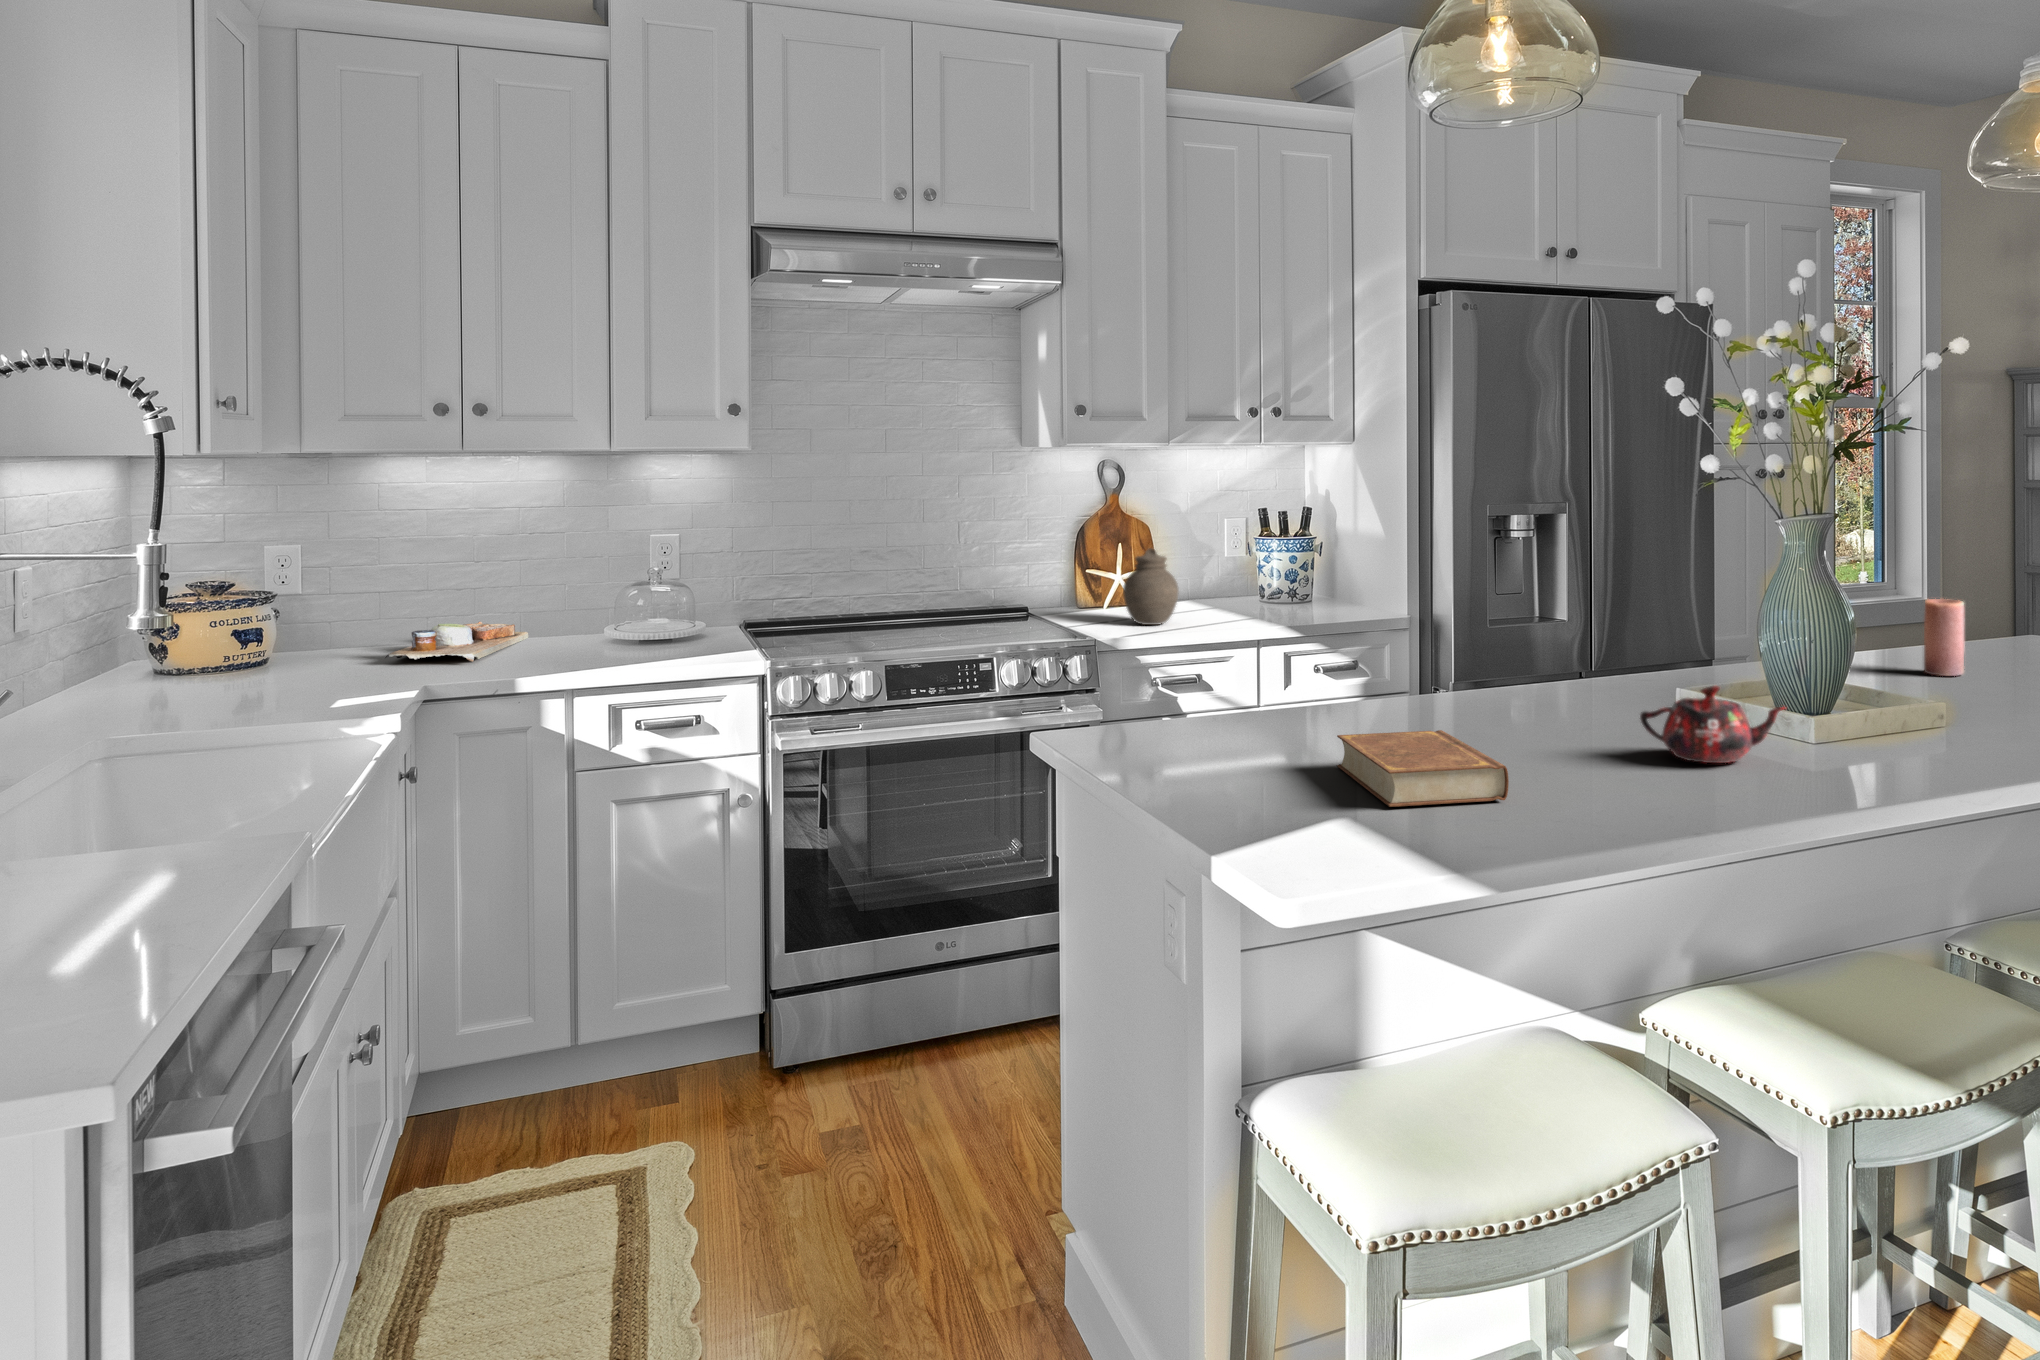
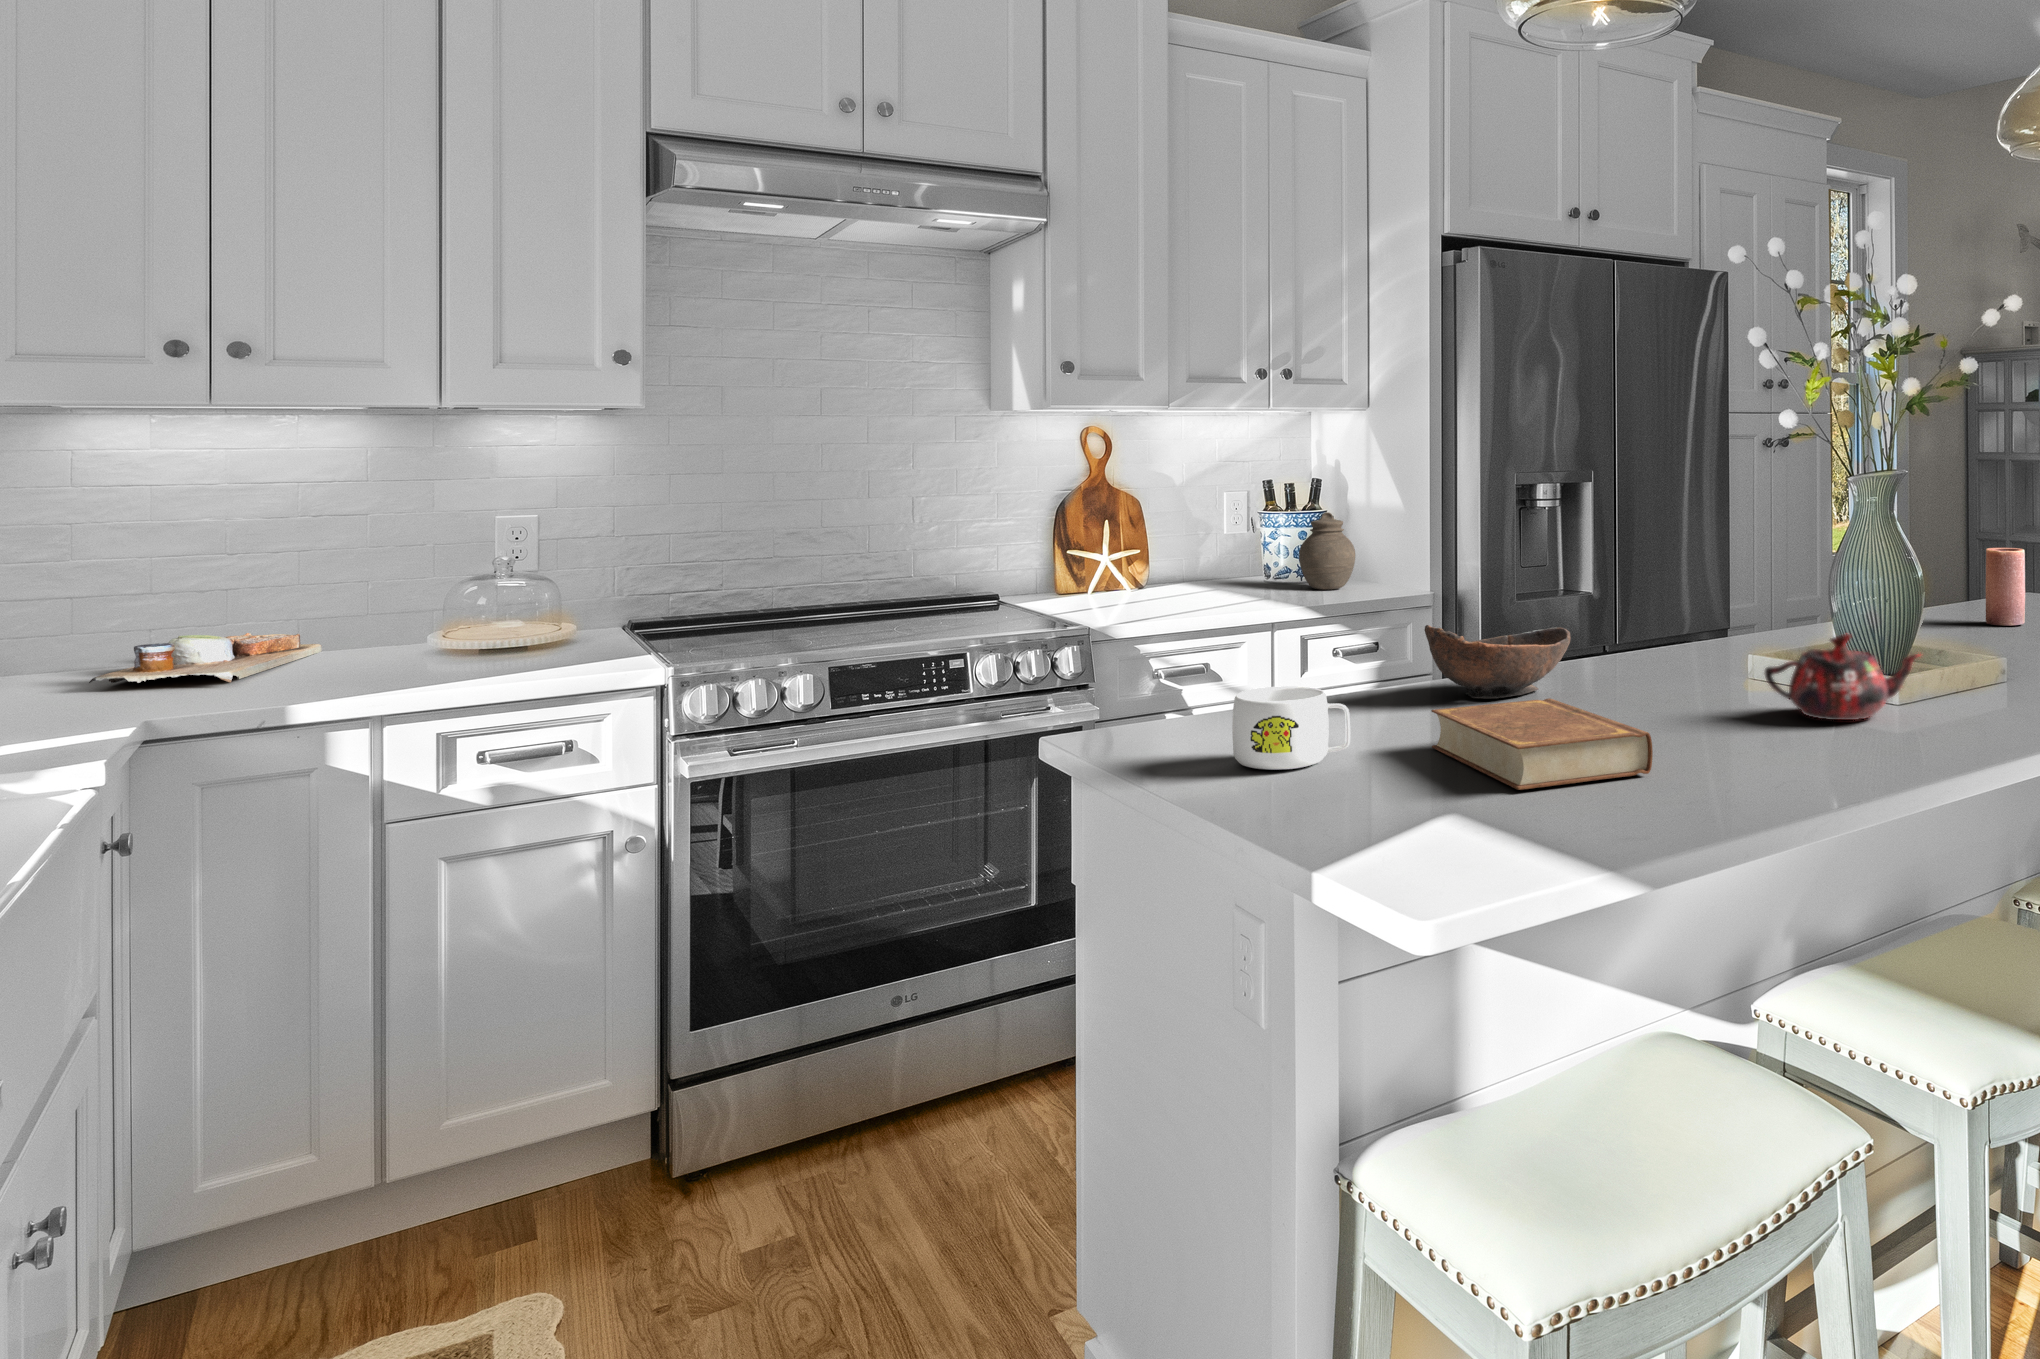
jar: present [1123,548,1179,625] -> present [1299,512,1355,589]
bowl: none [1352,659,1483,725] -> present [1425,625,1571,699]
mug: none [1174,710,1267,778] -> present [1232,686,1350,770]

